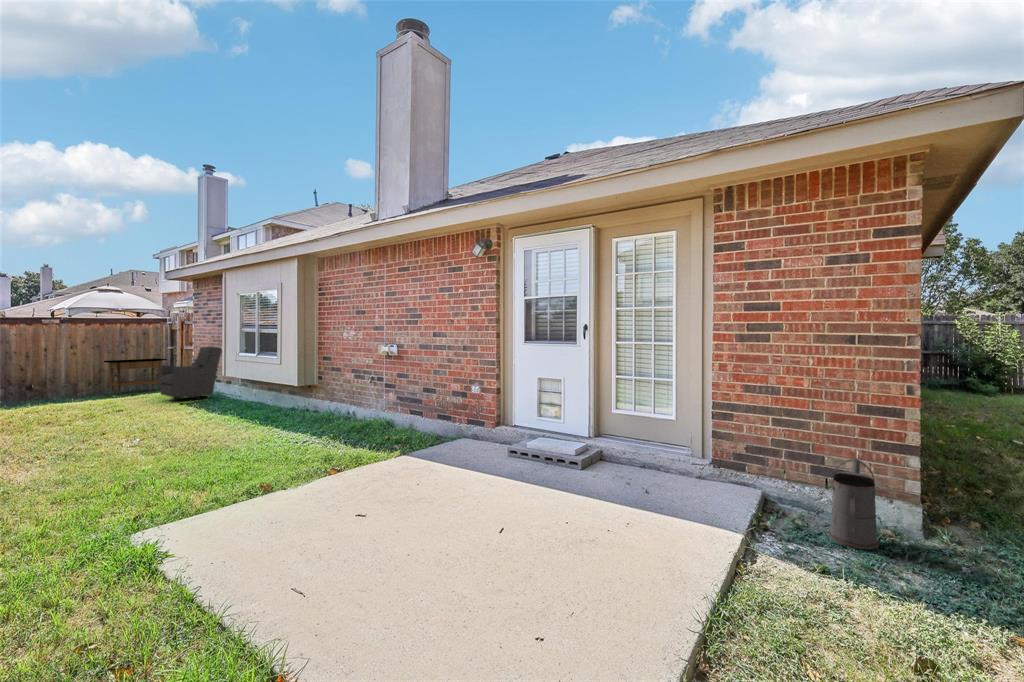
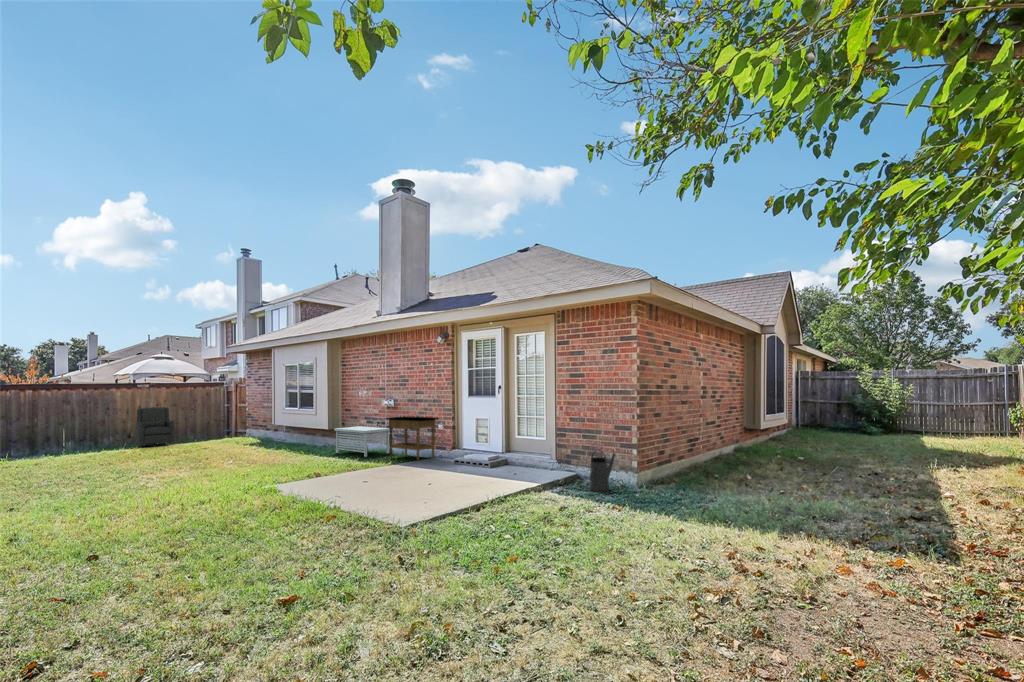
chair: present [160,346,222,401] -> present [135,407,174,447]
side table: present [104,358,167,394] -> present [385,416,440,461]
storage bench: none [306,383,393,432] -> present [334,426,390,457]

